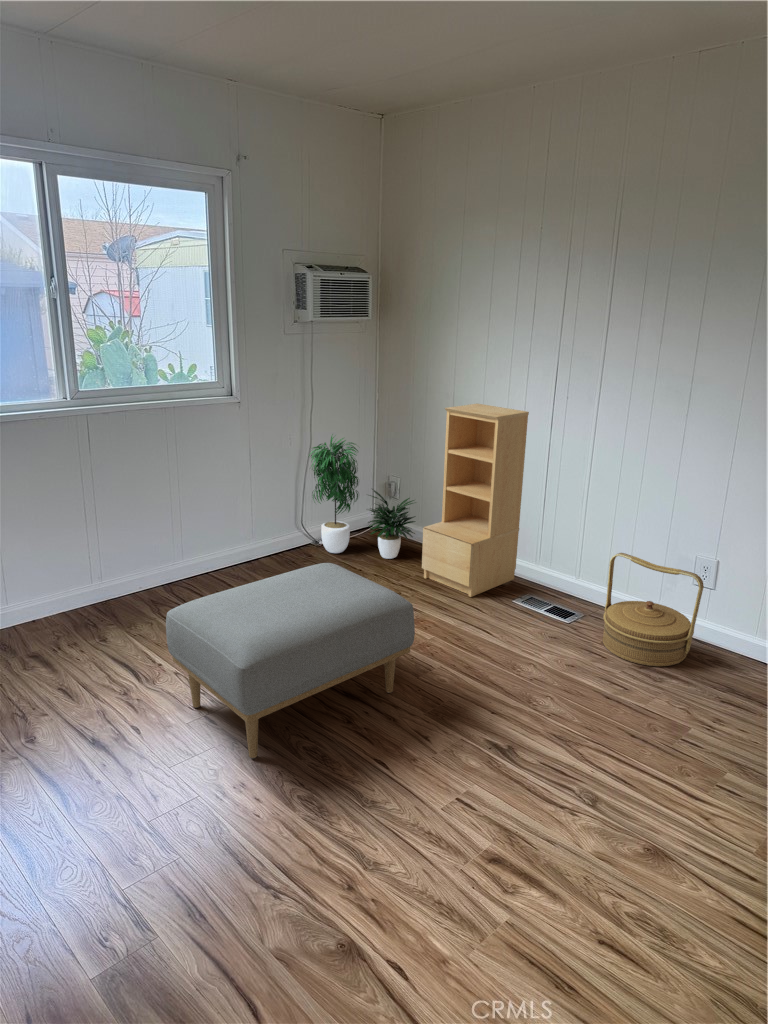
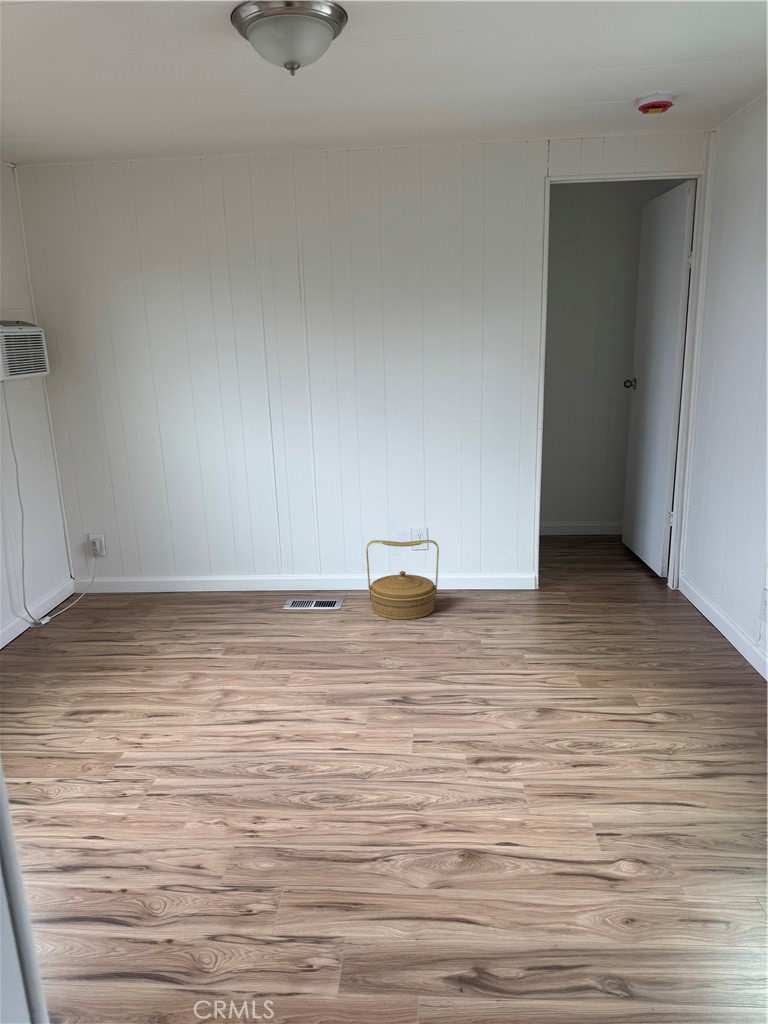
bookshelf: present [422,404,529,597] -> none [182,444,264,618]
potted plant: present [309,436,415,559] -> none [25,497,159,627]
ottoman: present [166,563,415,758] -> none [81,608,296,799]

